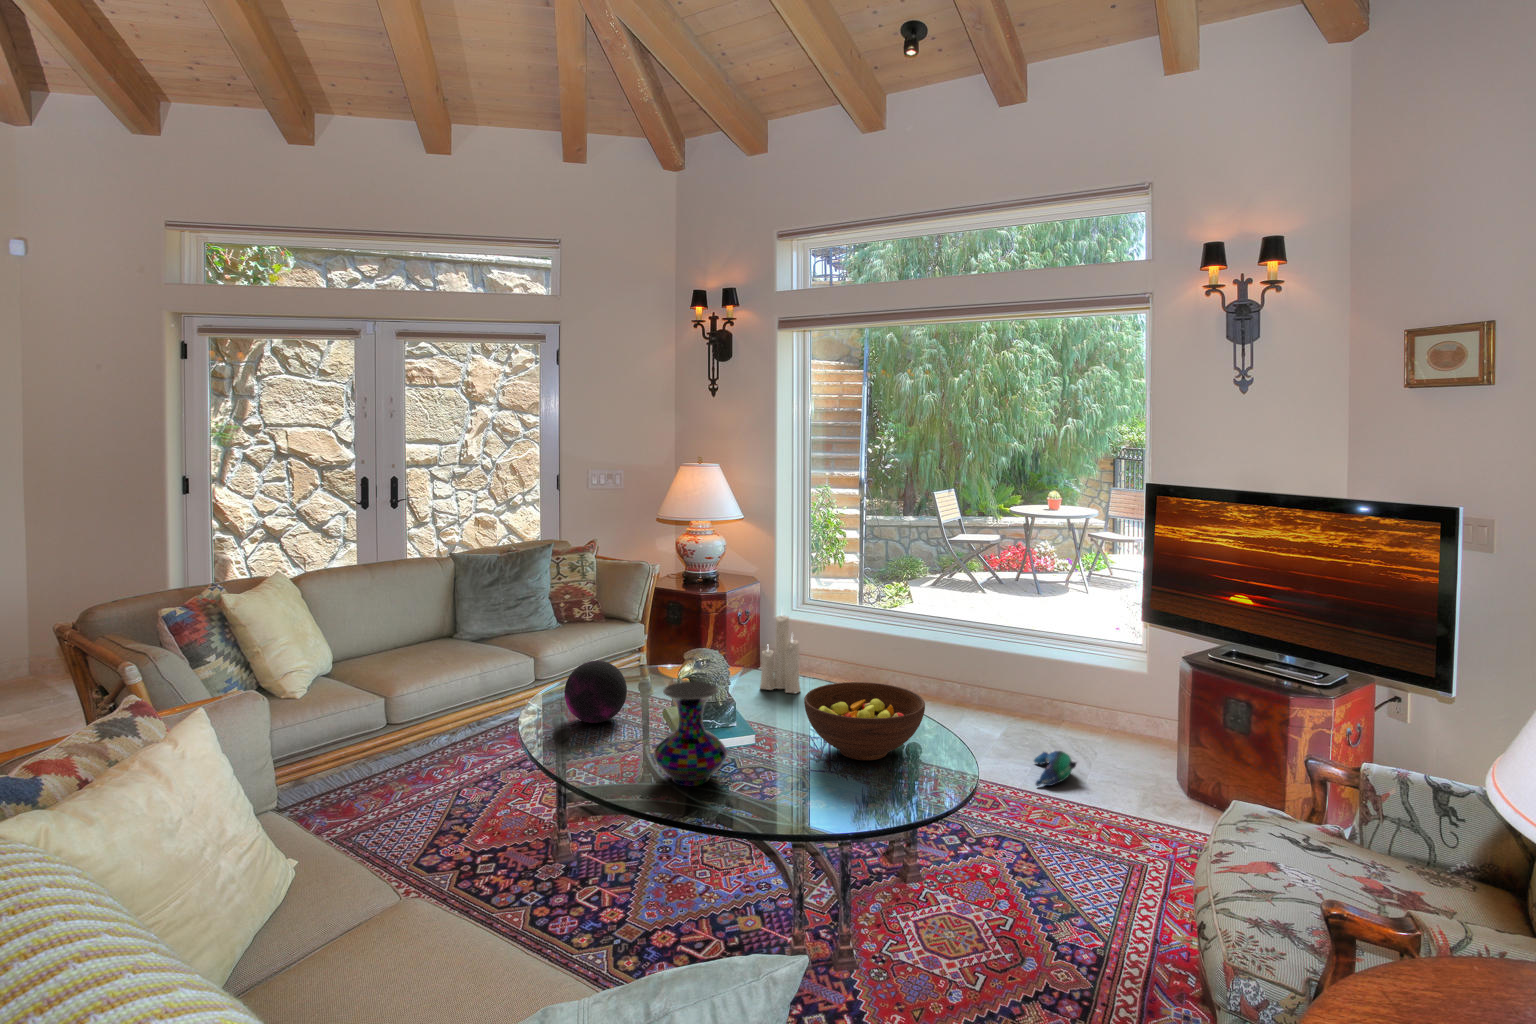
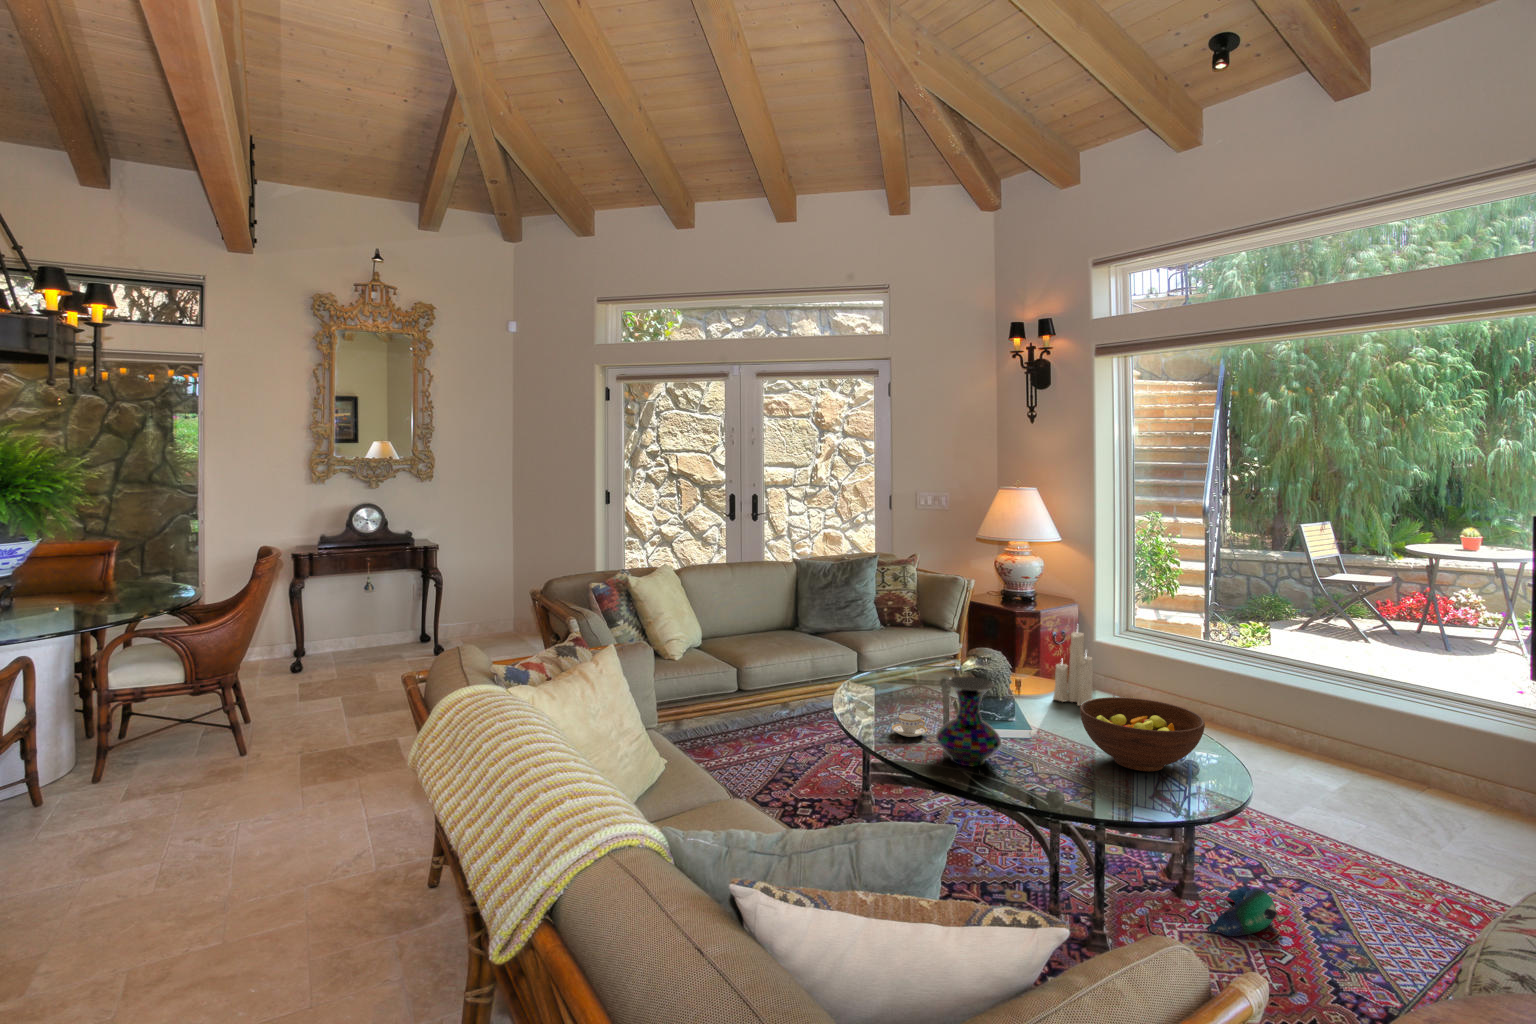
decorative orb: present [564,660,627,723] -> none [872,655,925,708]
teacup: none [596,731,638,759] -> present [892,714,927,737]
plush toy: present [1034,751,1076,786] -> present [1207,886,1278,937]

